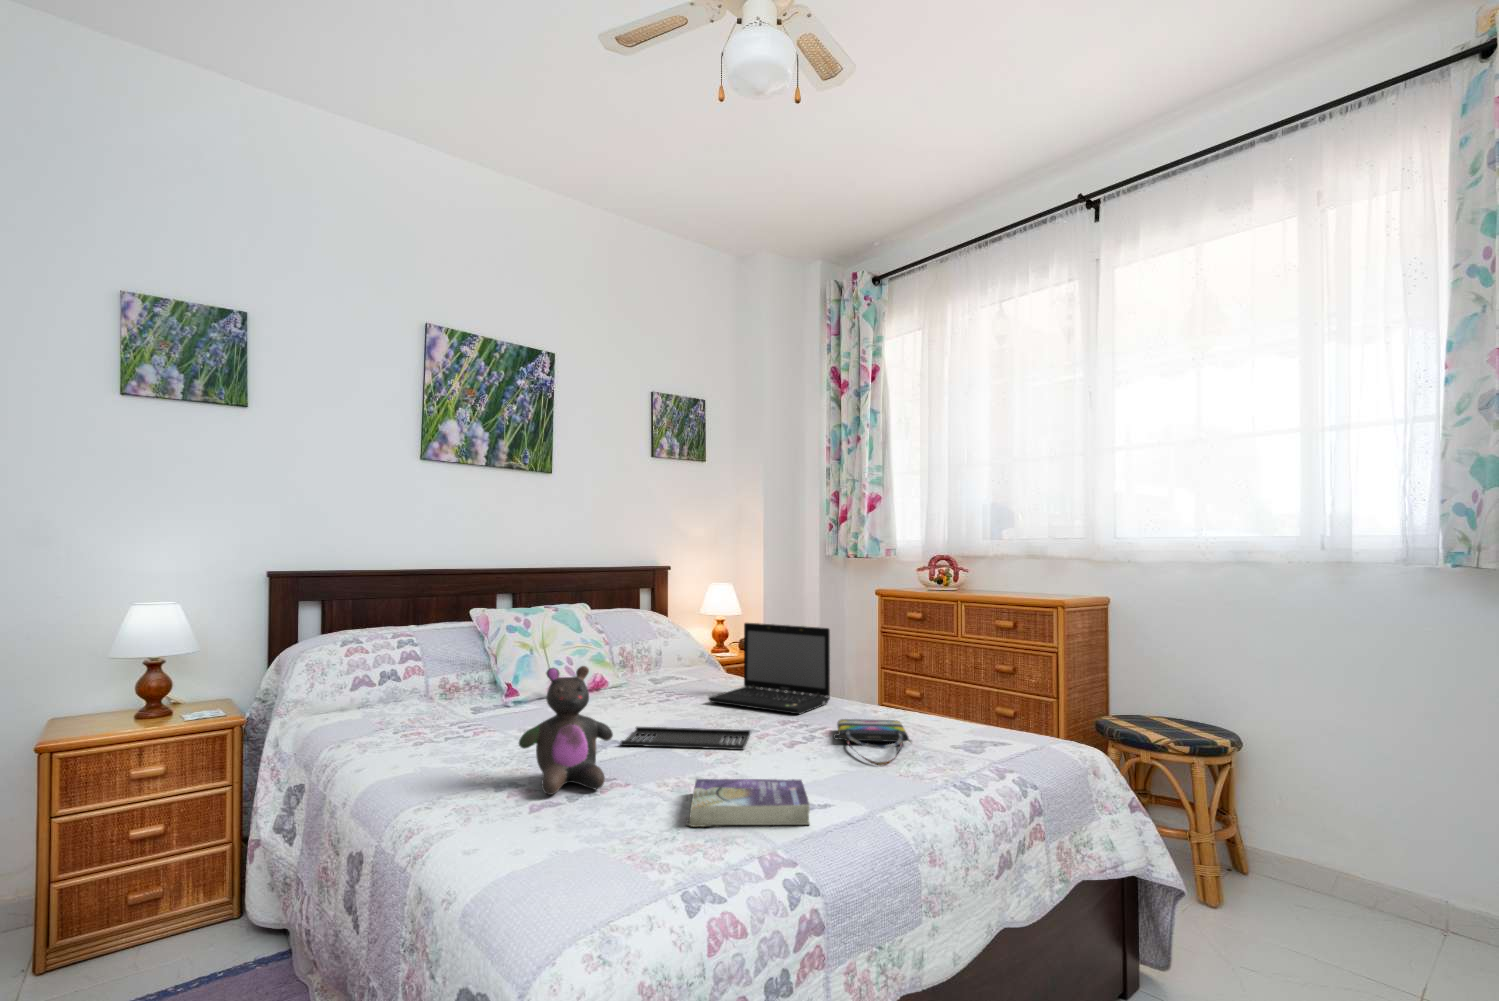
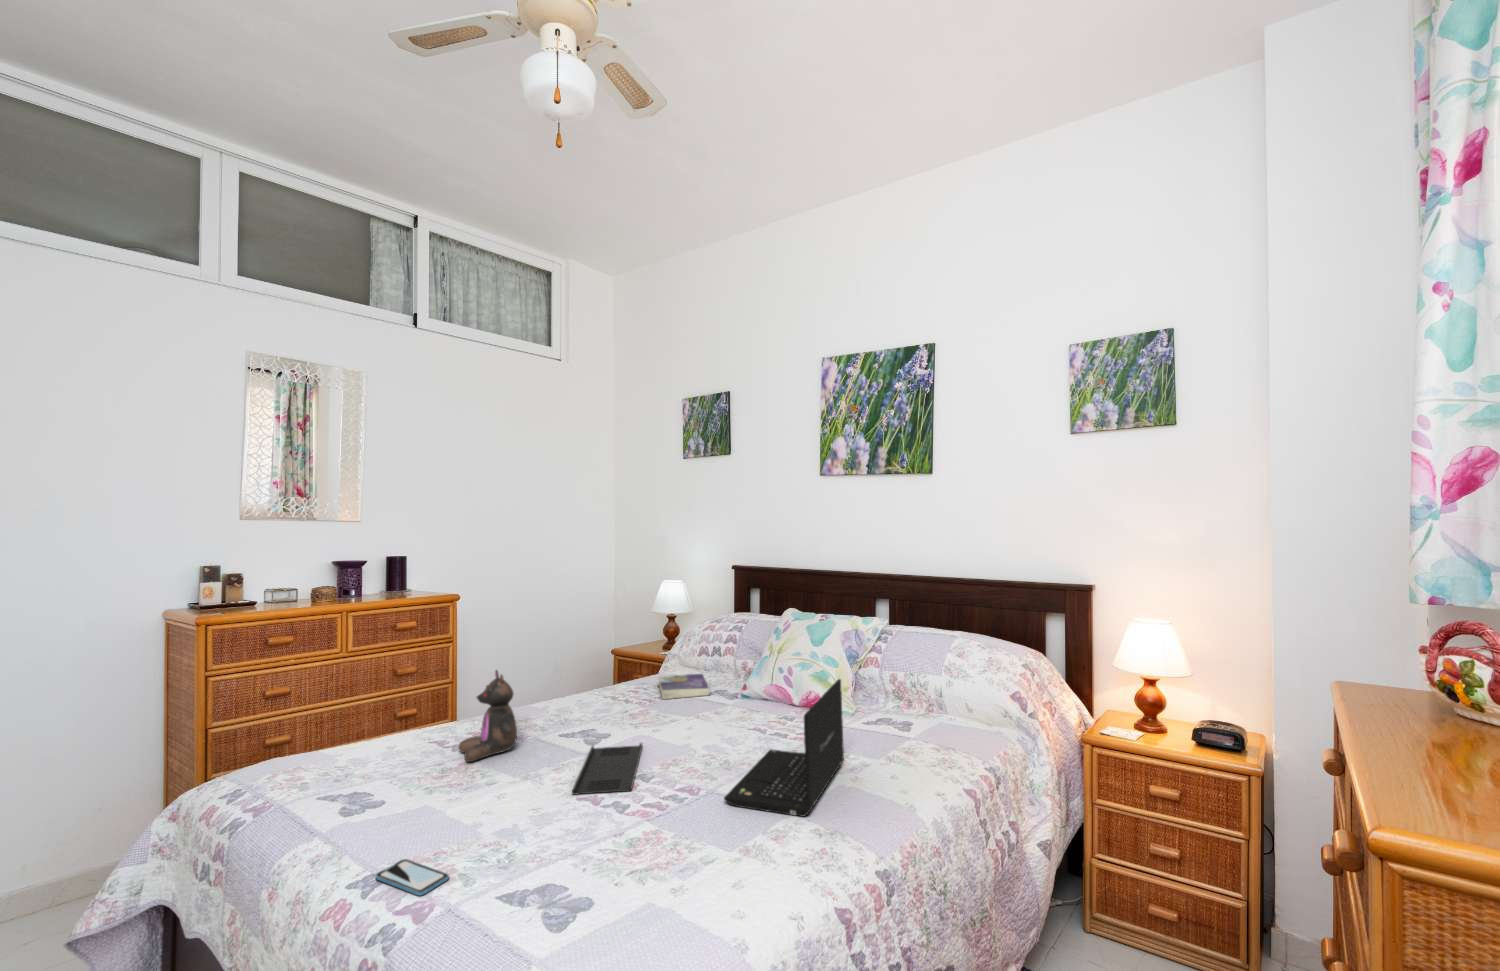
tote bag: present [833,719,911,766] -> none [490,822,654,881]
smartphone: none [870,772,928,796] -> present [375,859,449,896]
book: present [686,779,810,827] -> present [657,674,710,699]

